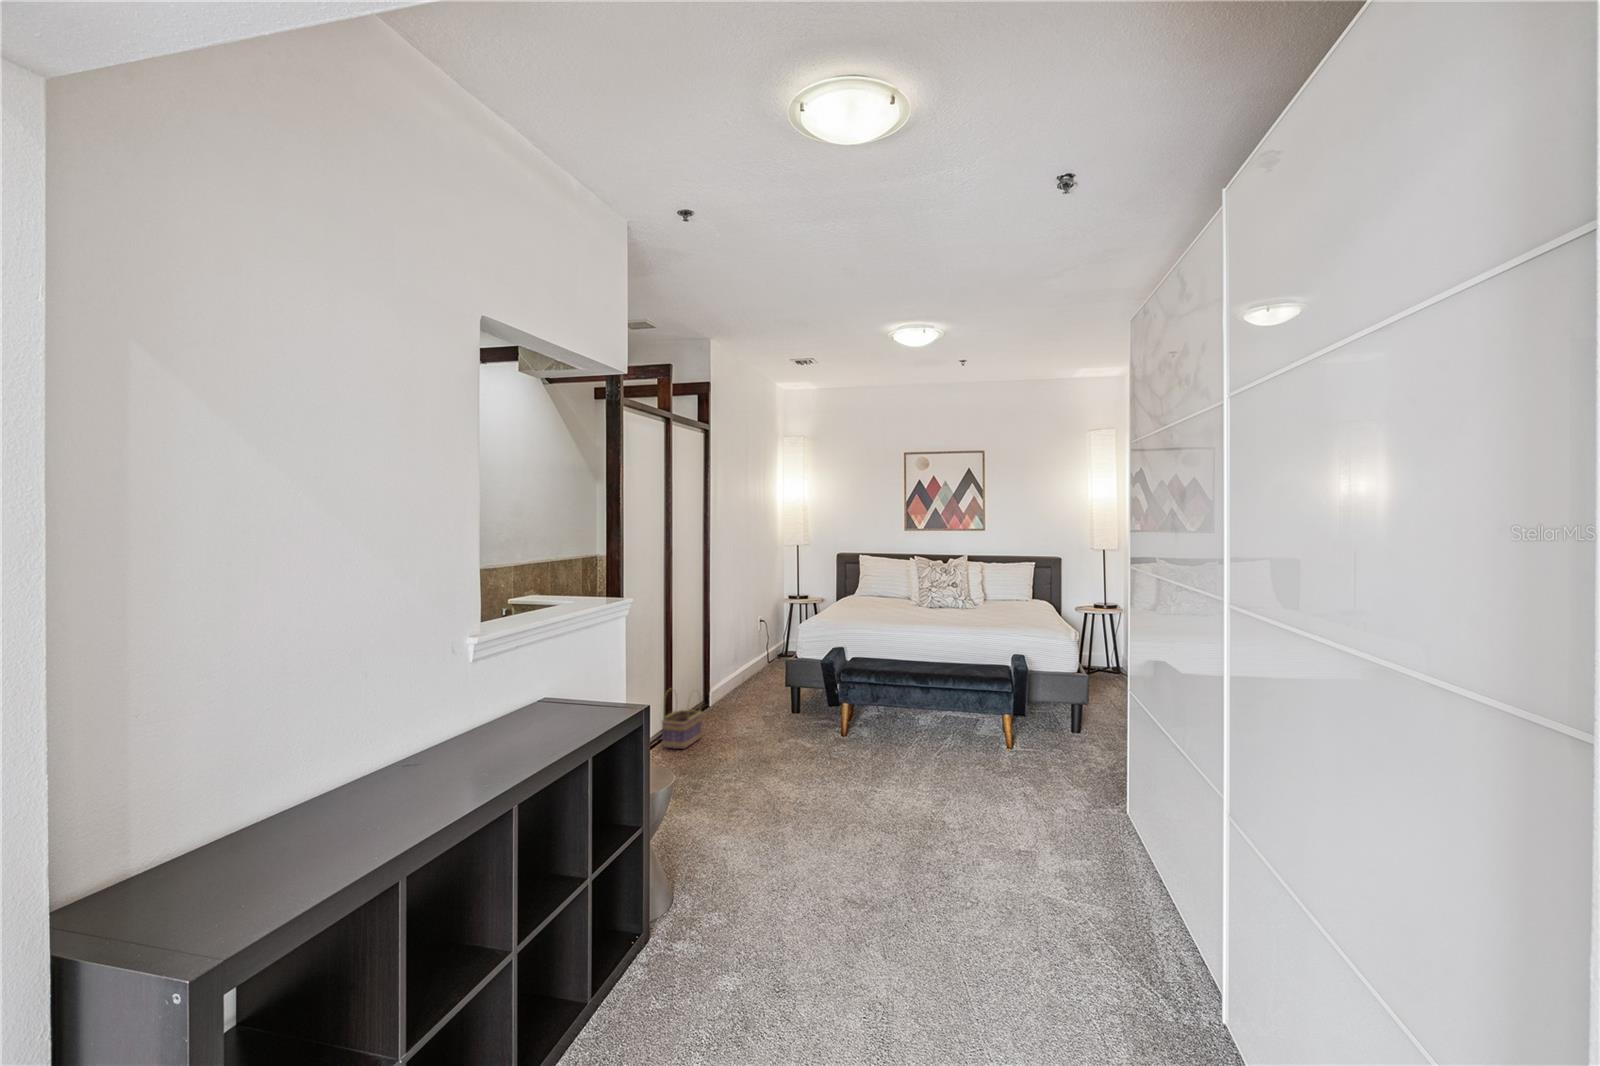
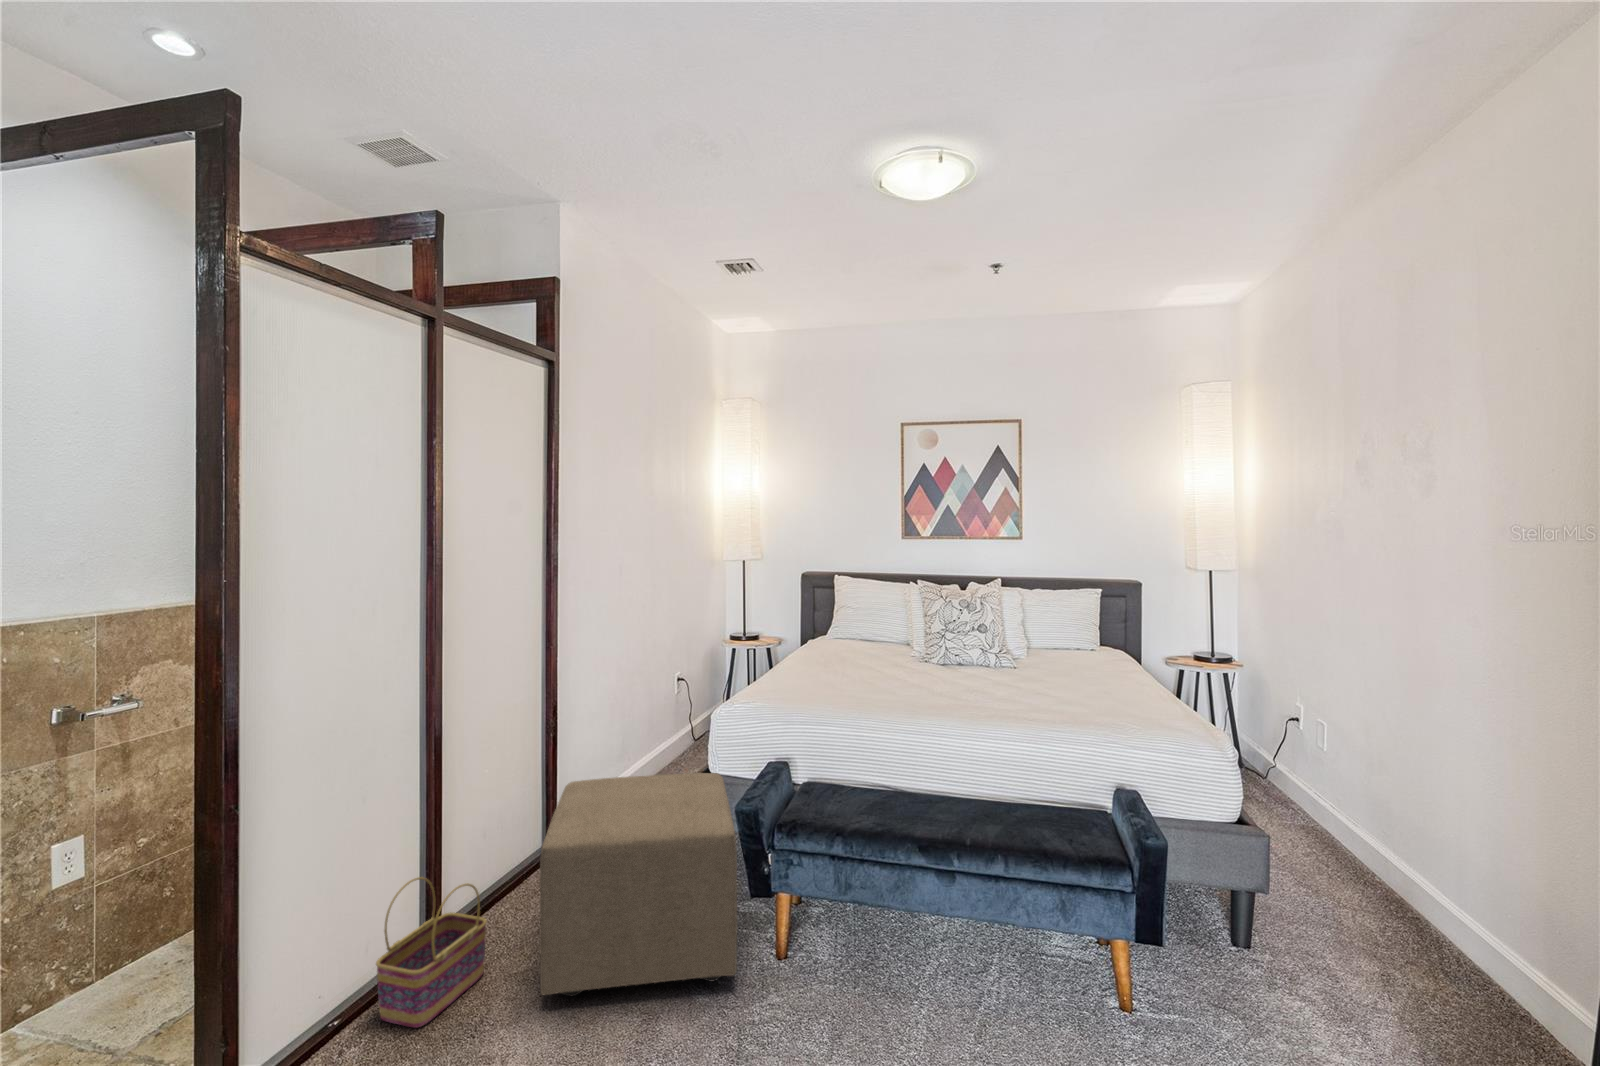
ottoman: none [728,651,825,742] -> present [539,773,737,996]

